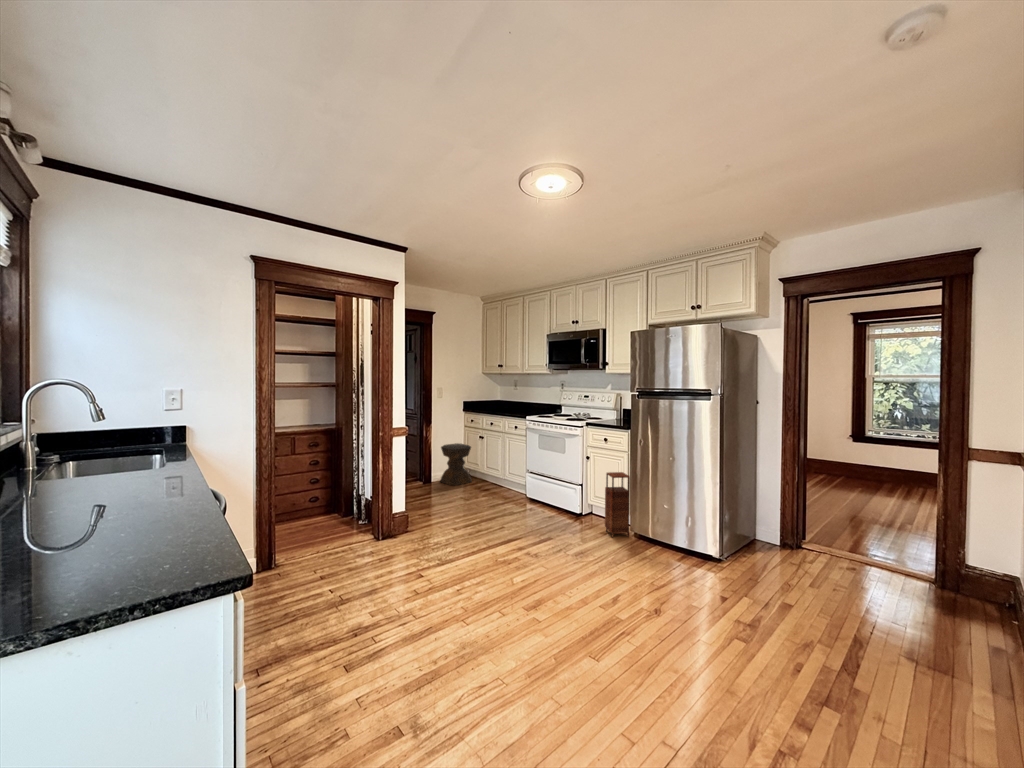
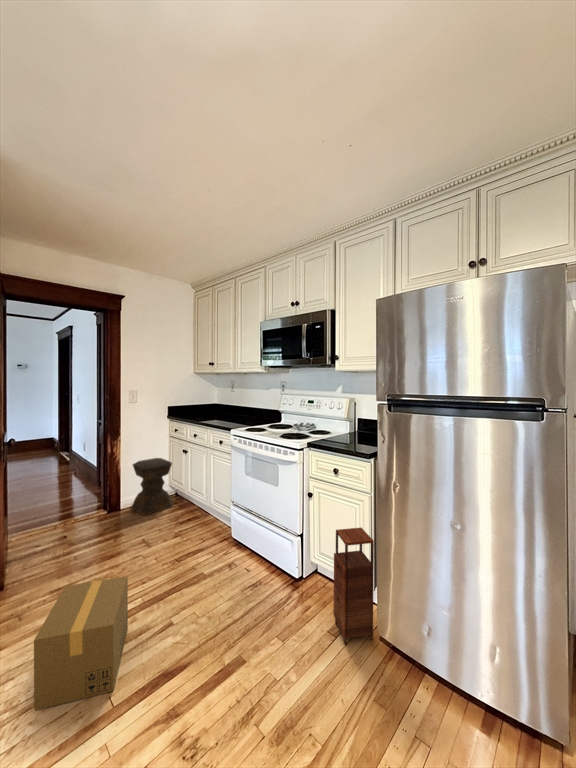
cardboard box: none [446,497,486,548] -> present [34,576,128,710]

